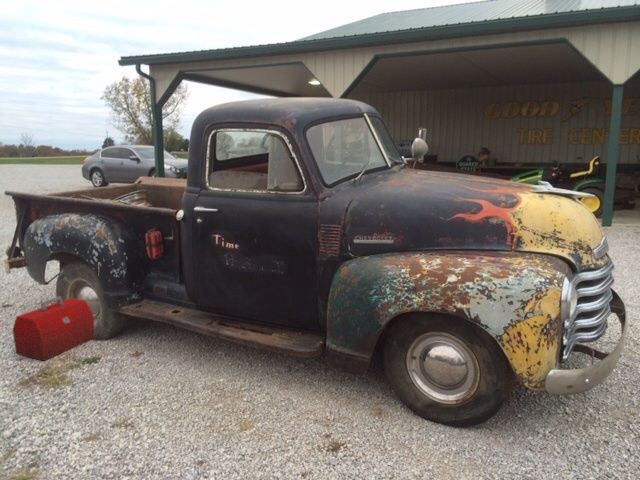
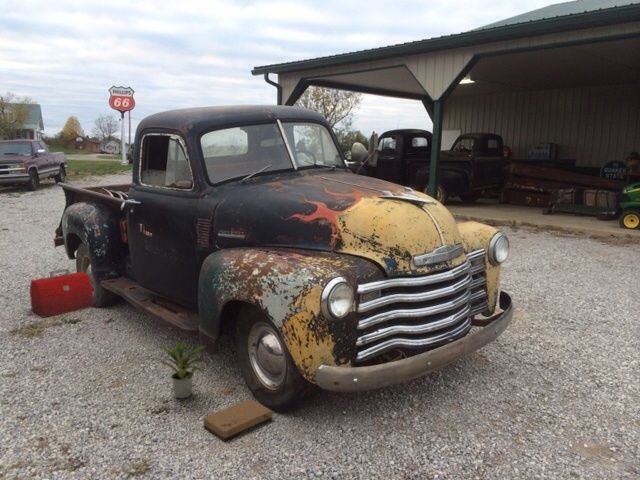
potted plant: none [296,366,380,430] -> present [148,342,206,399]
cardboard box: none [405,416,460,469] -> present [203,399,272,441]

